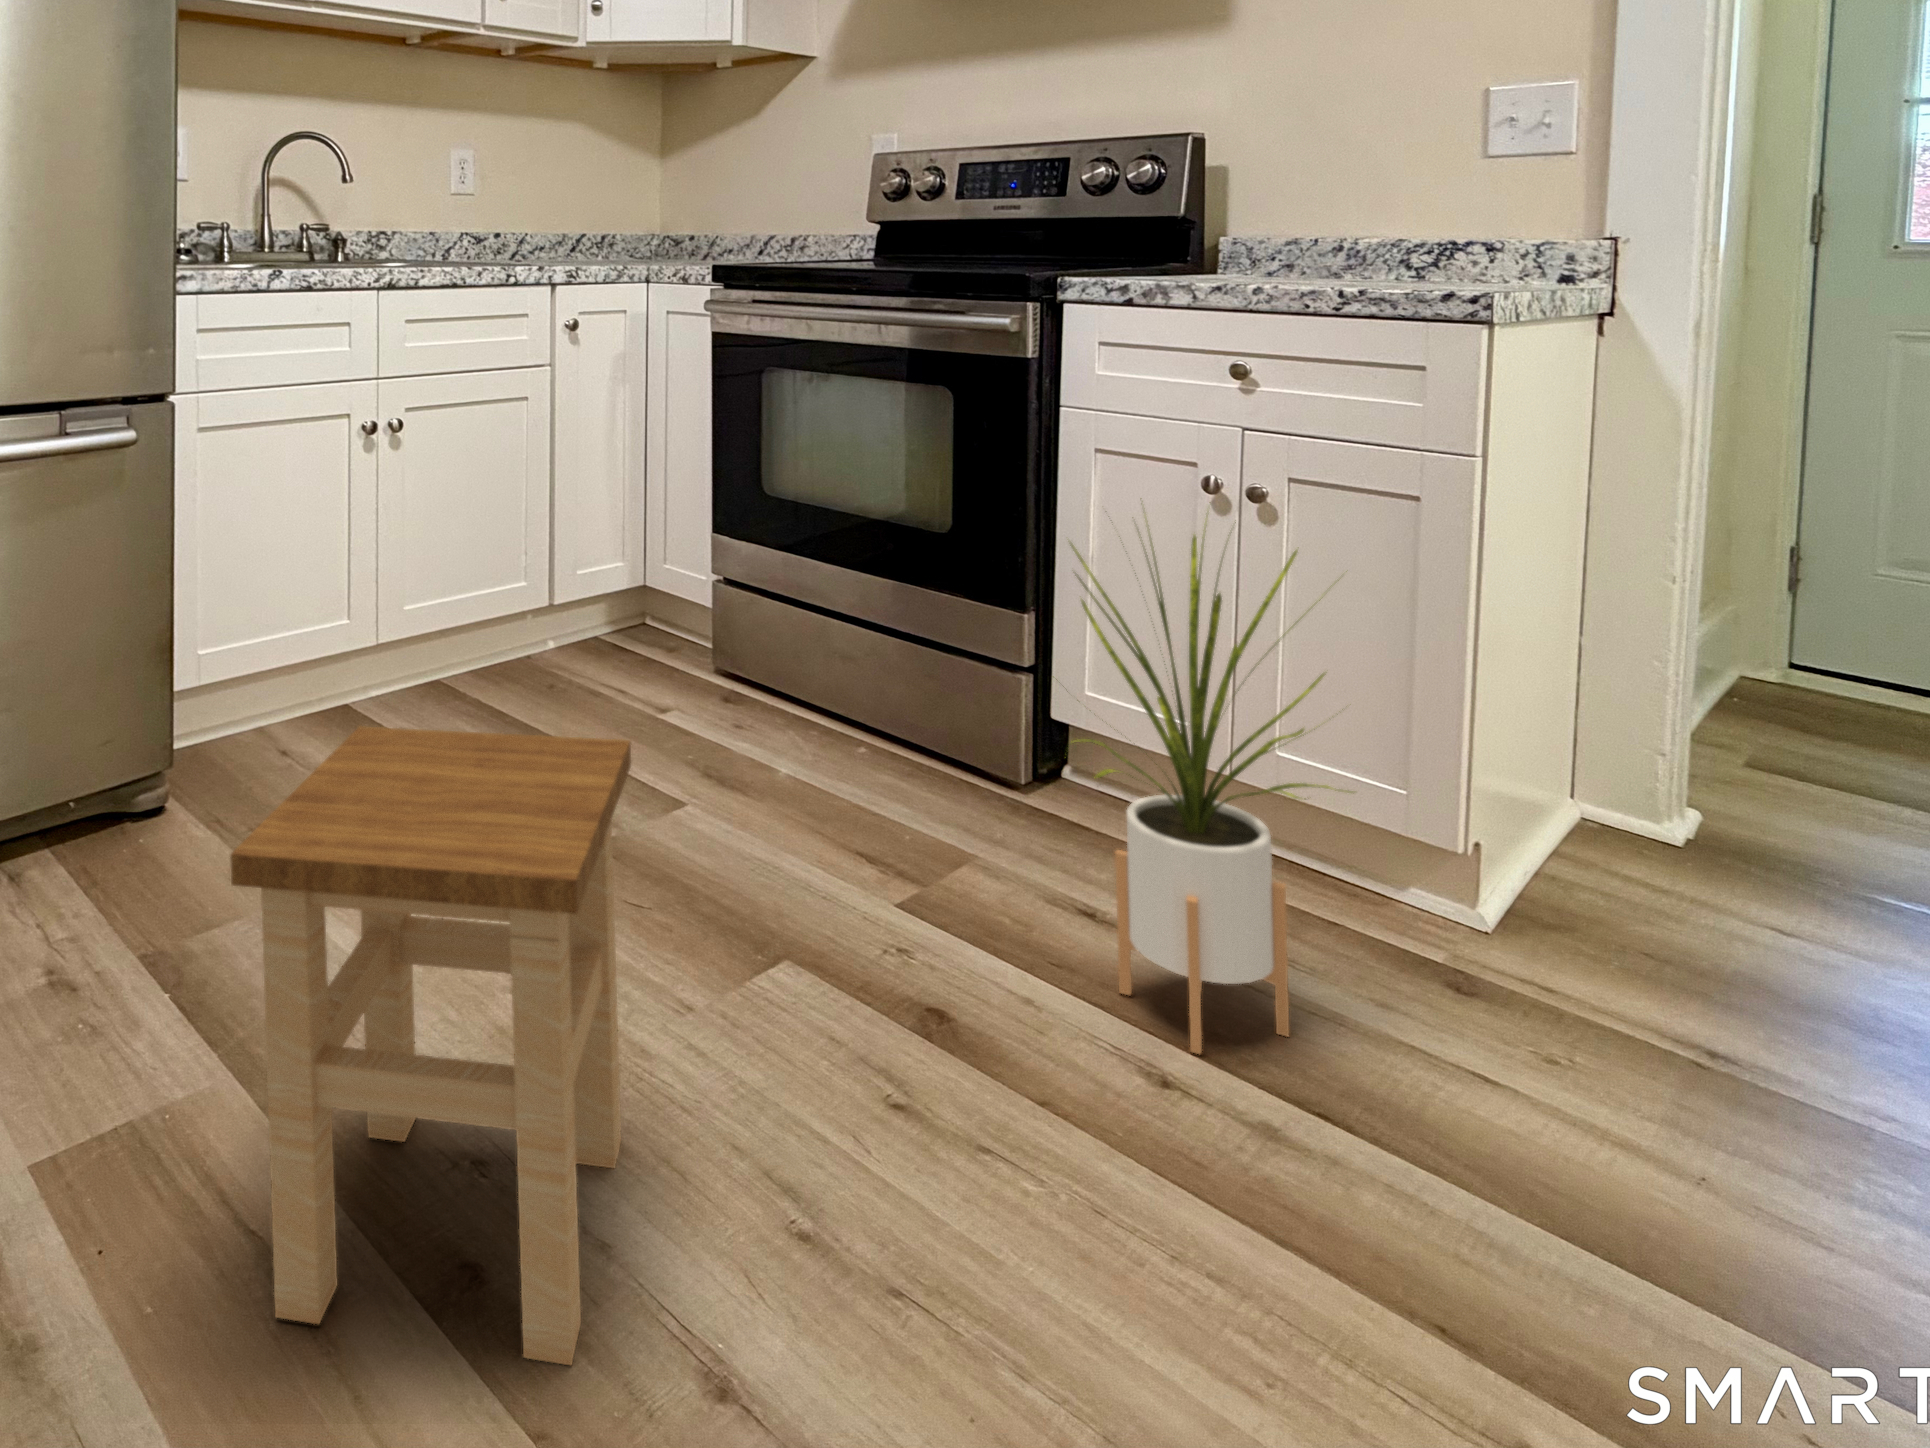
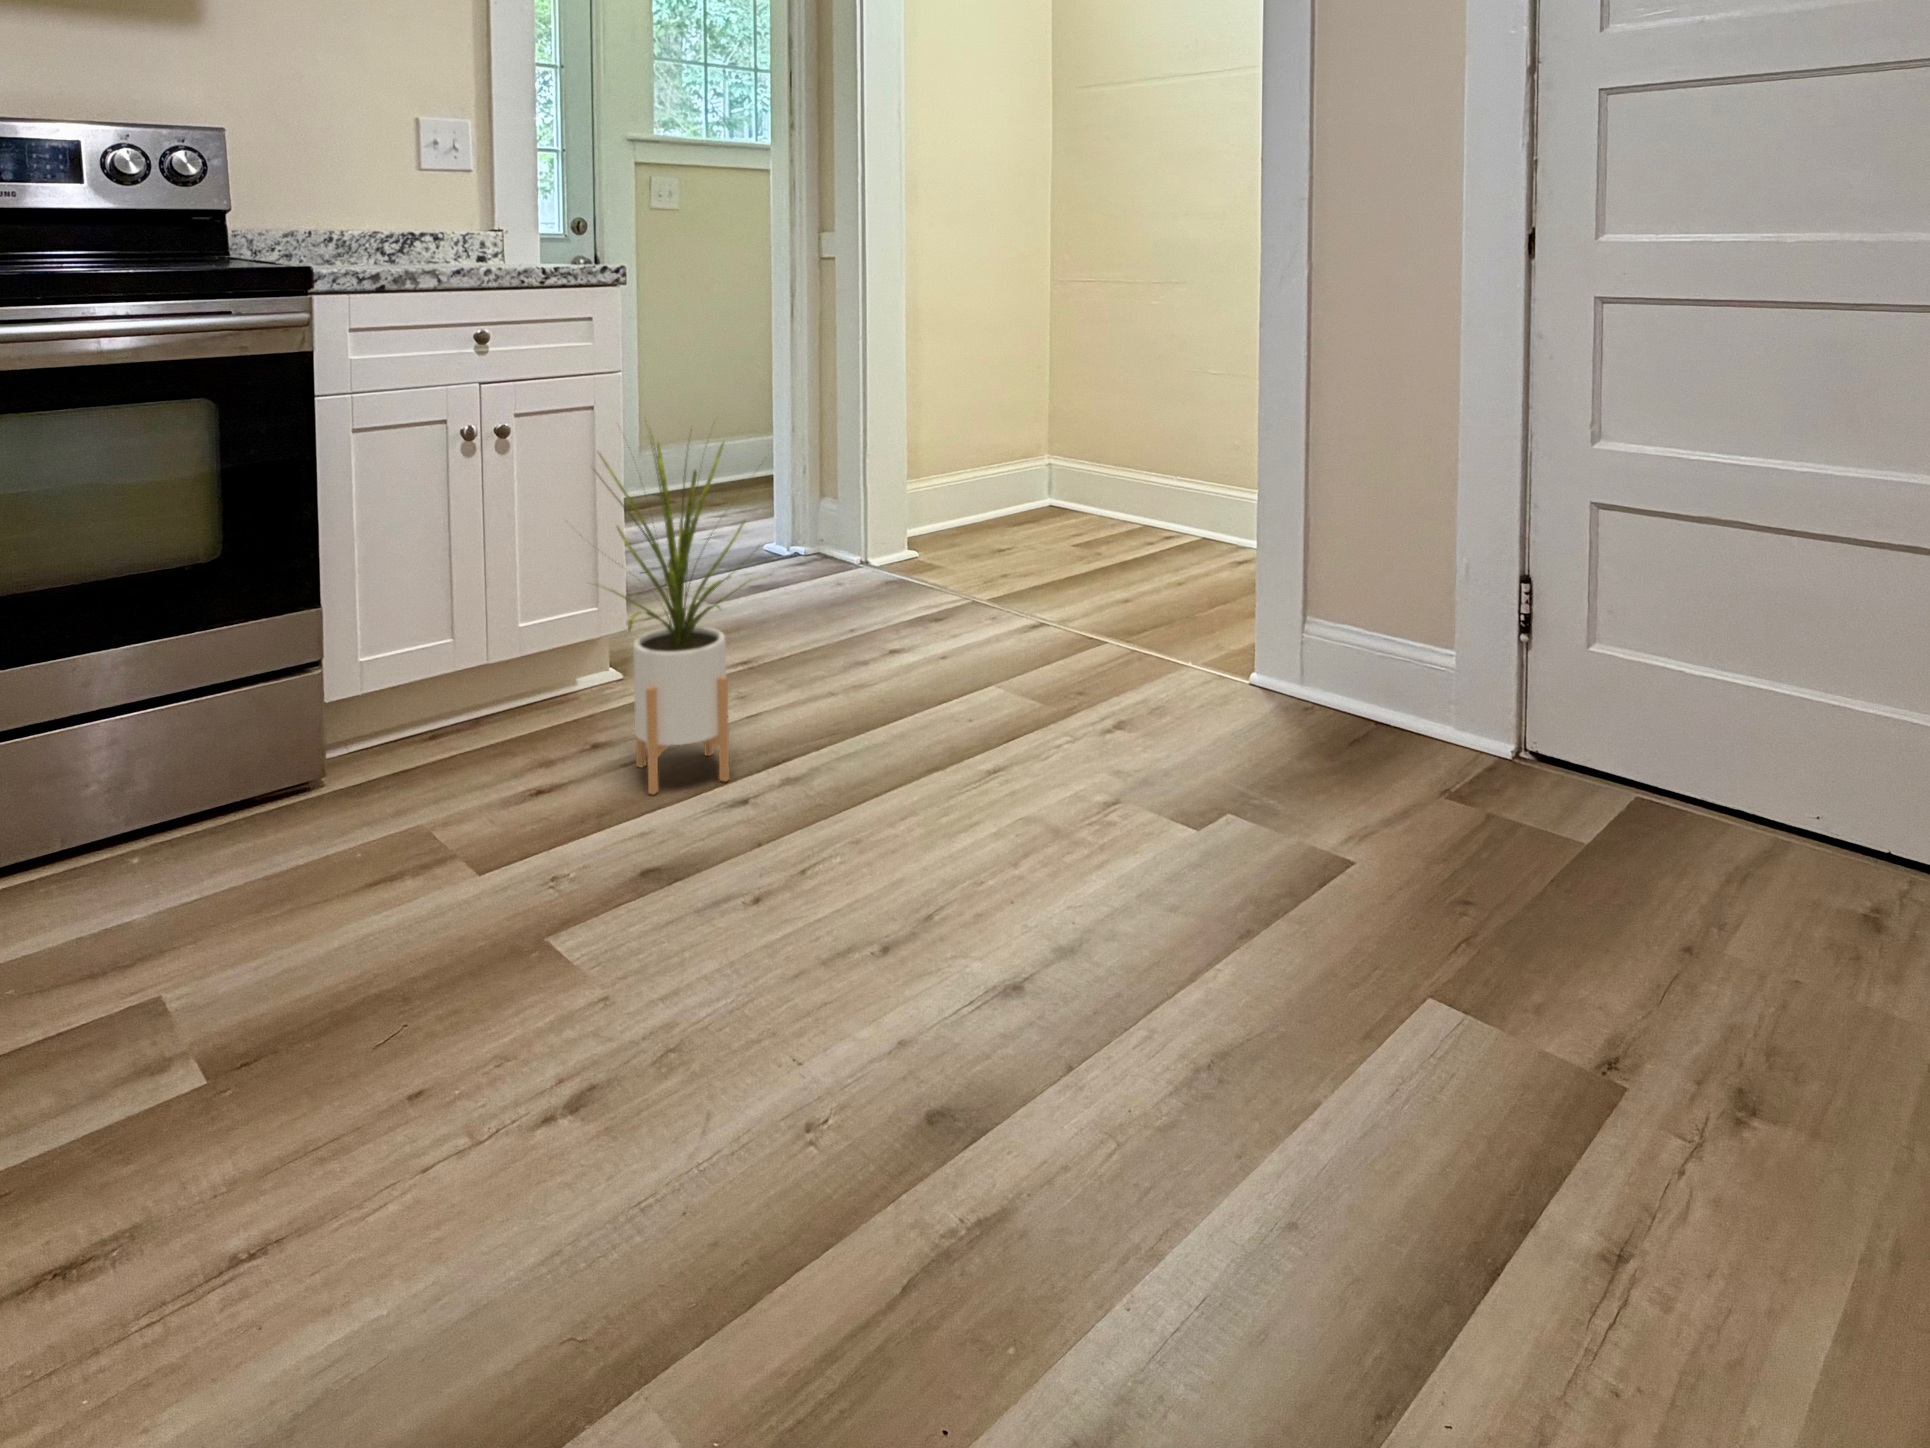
stool: present [230,727,631,1365] -> none [743,655,1070,1183]

